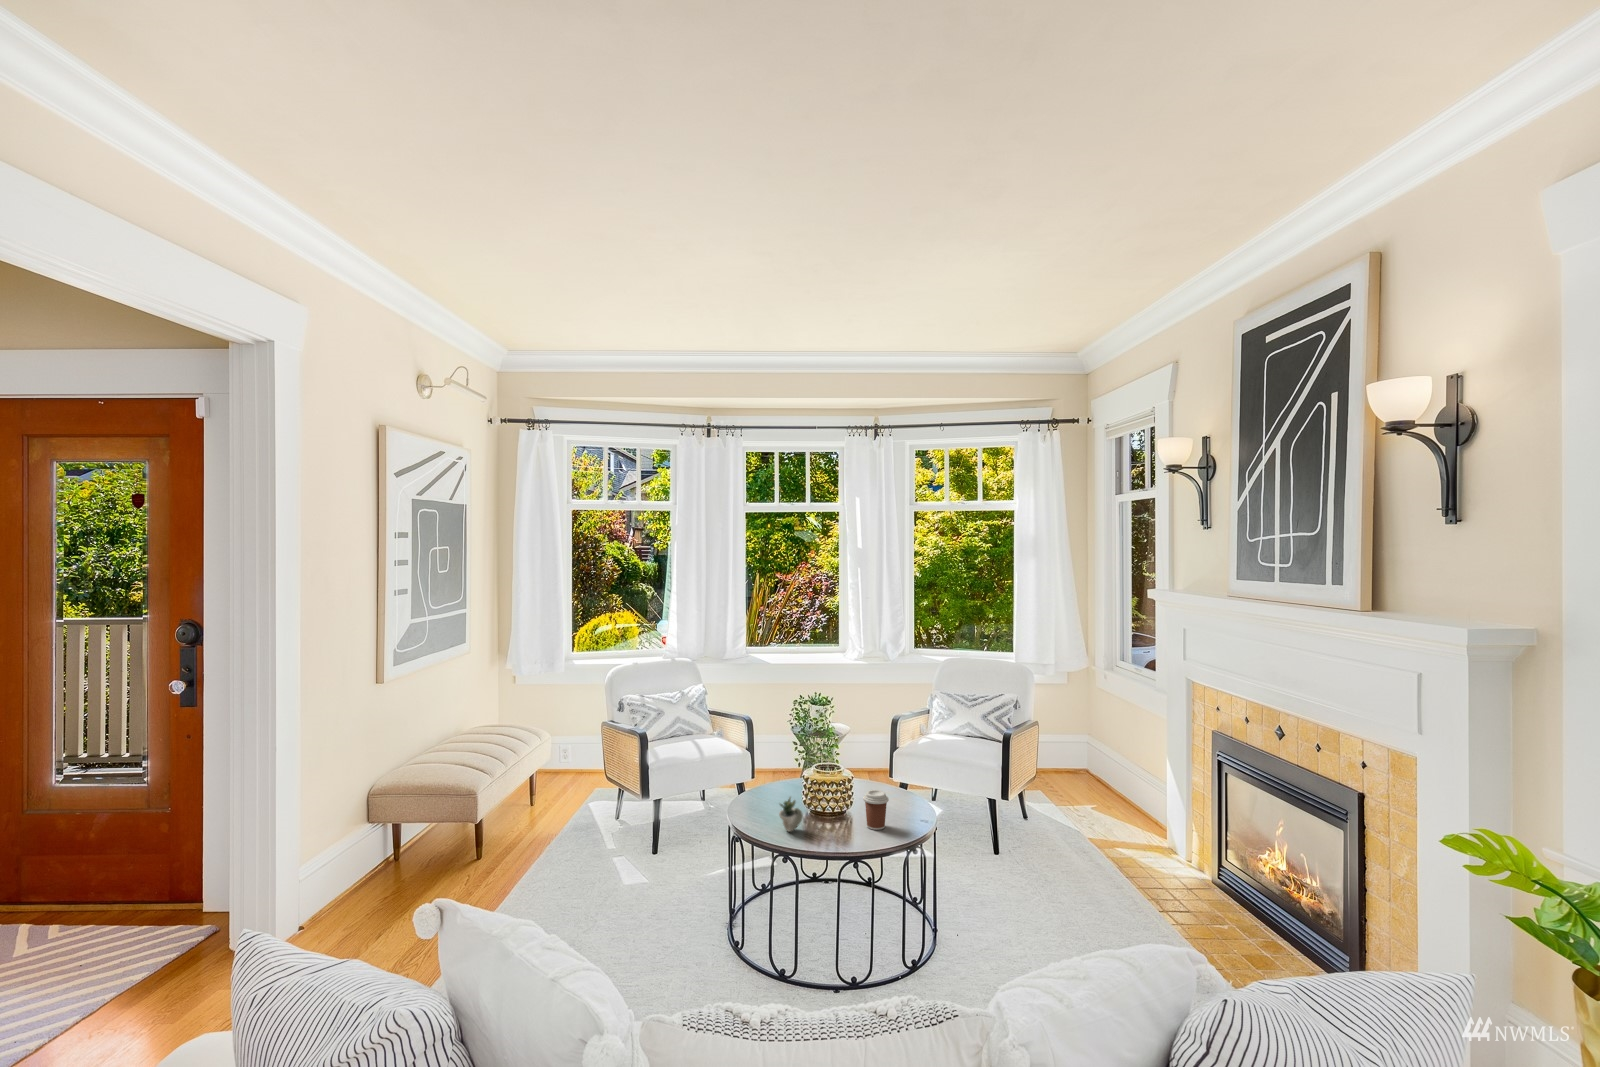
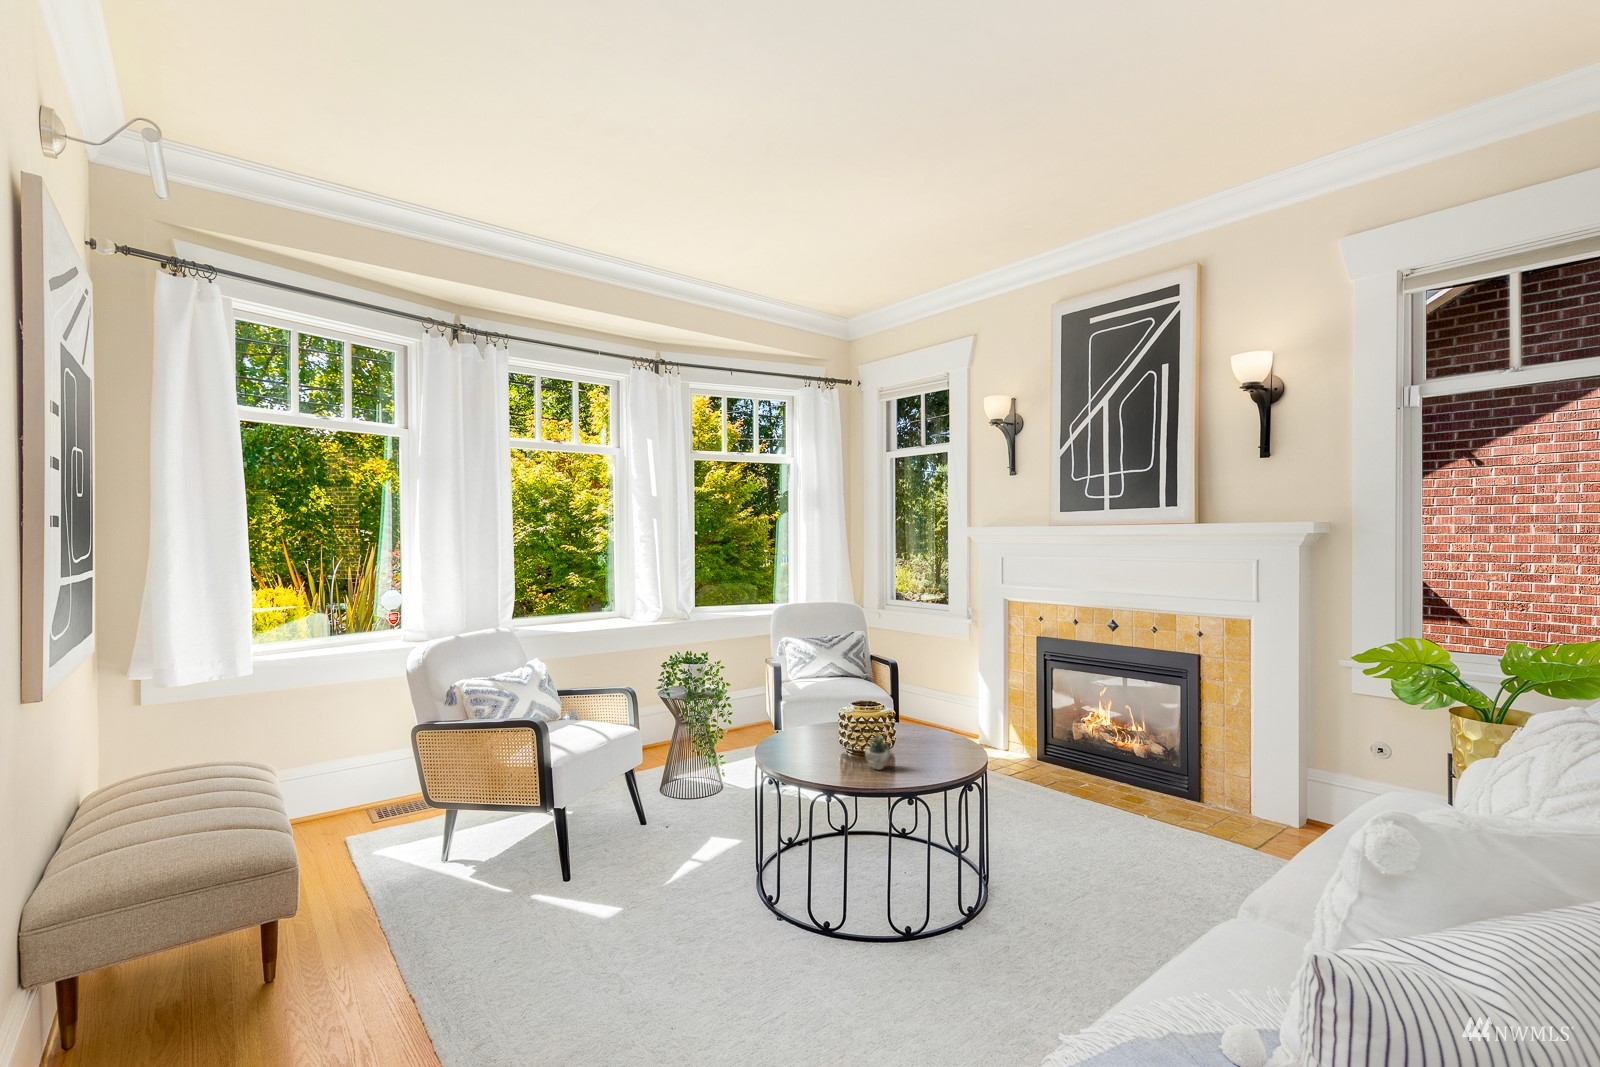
coffee cup: present [863,790,889,830] -> none [916,714,942,752]

